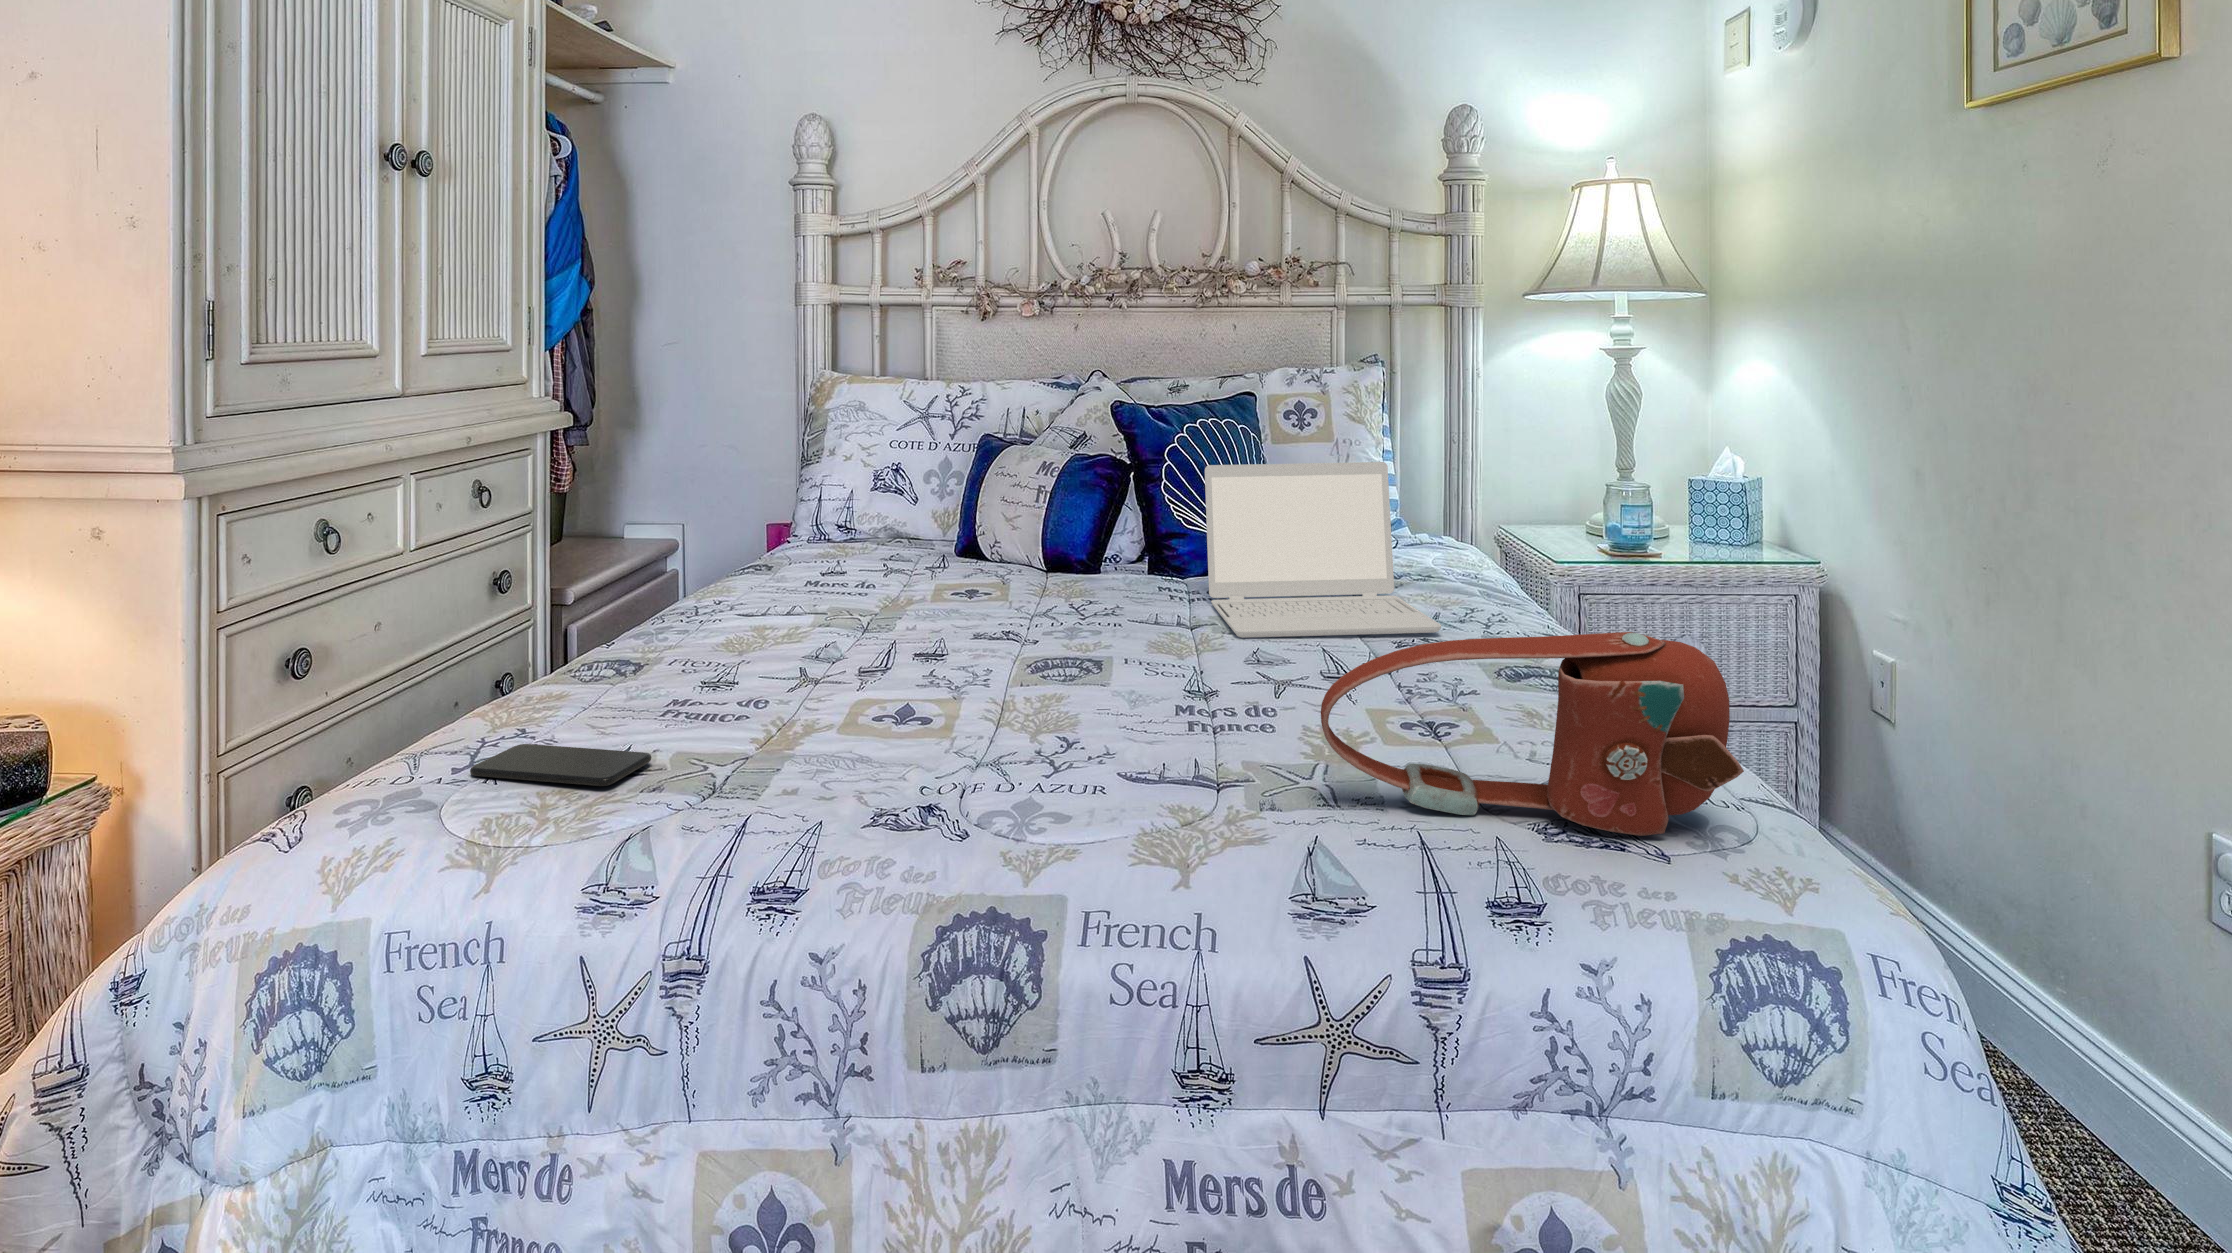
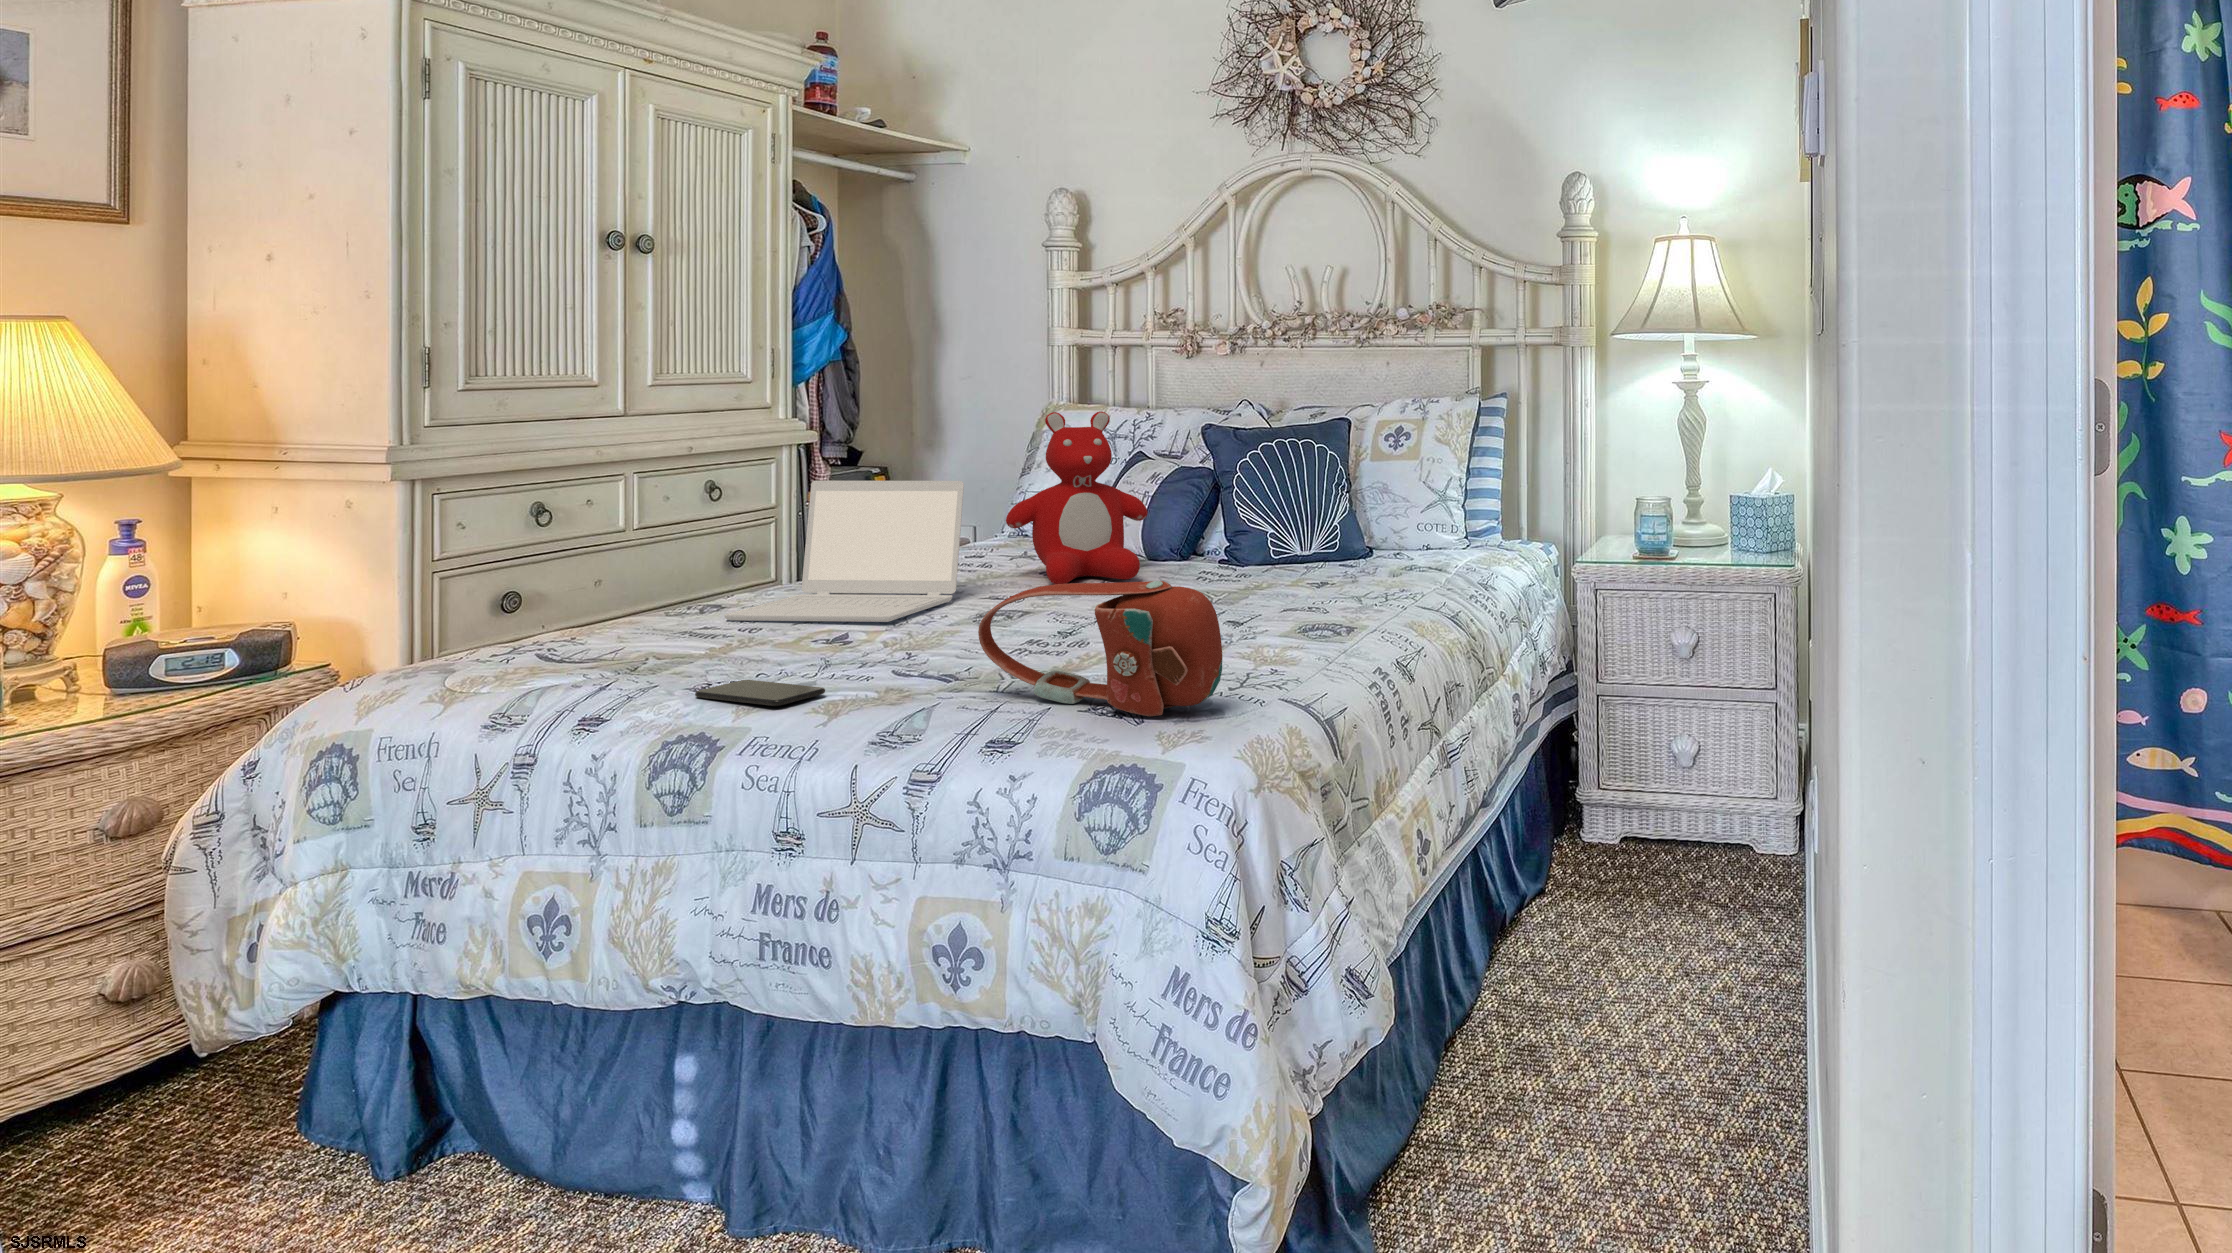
teddy bear: none [933,382,1106,604] -> present [1006,411,1148,584]
laptop: present [1205,462,1441,638] -> present [724,481,964,622]
smartphone: present [470,744,652,786] -> present [695,680,825,706]

